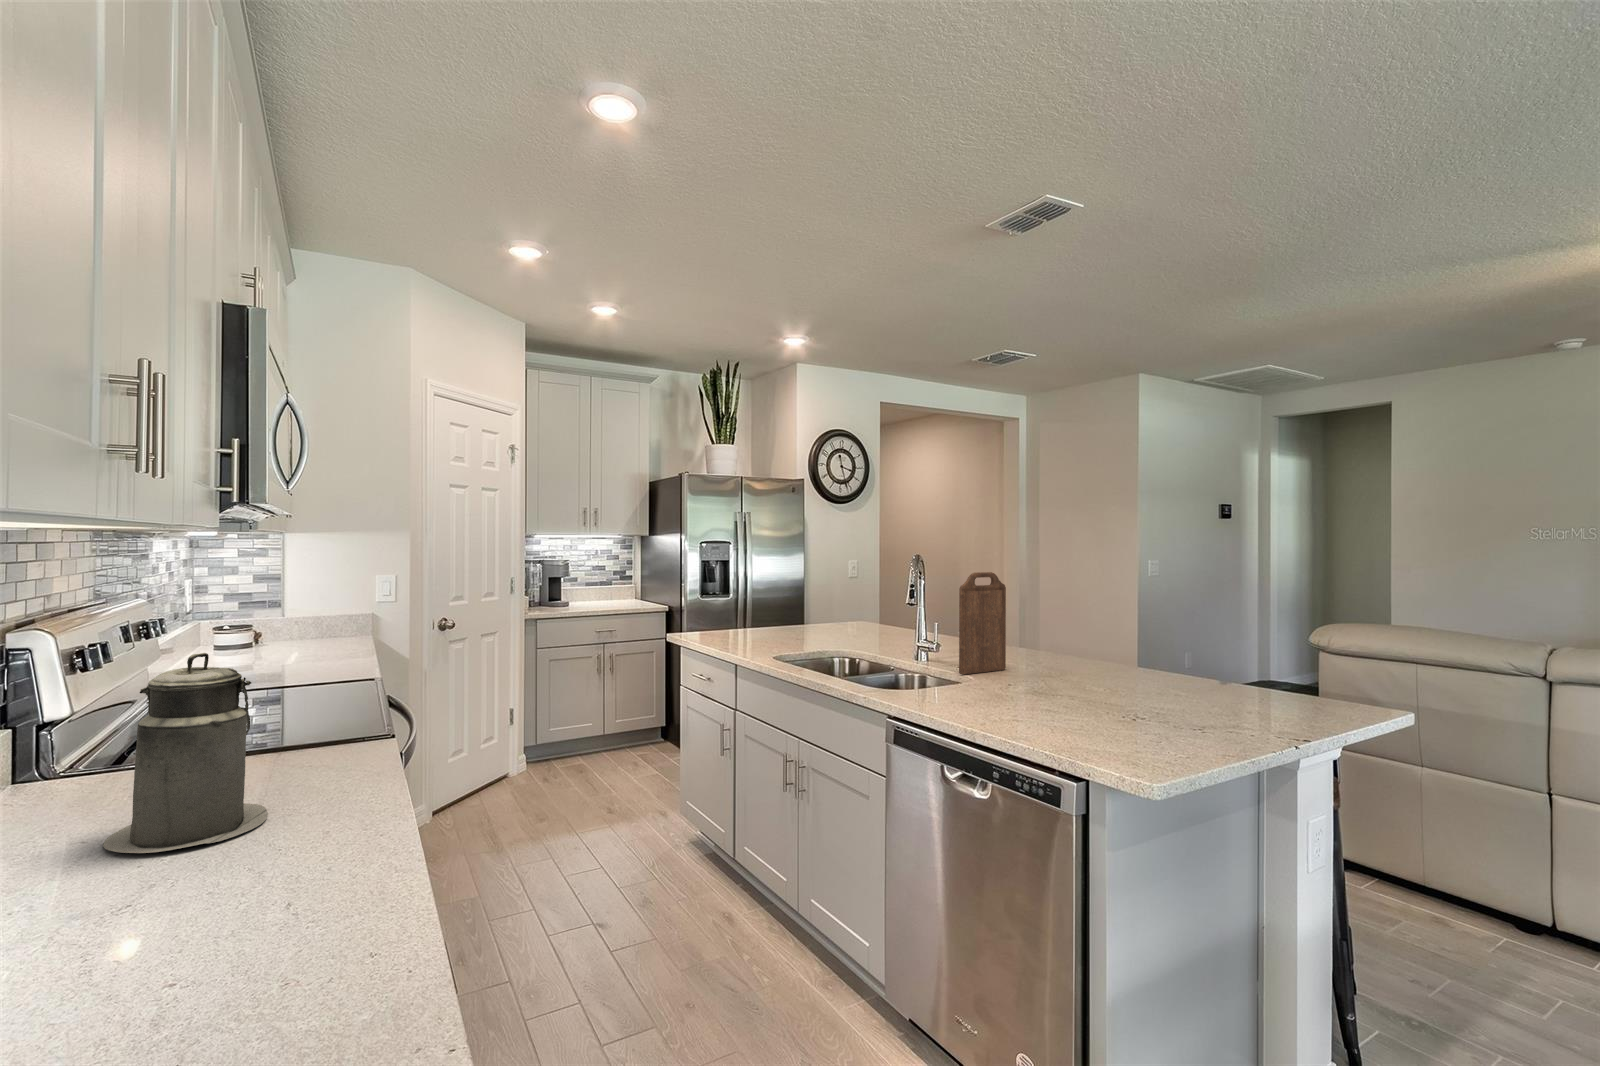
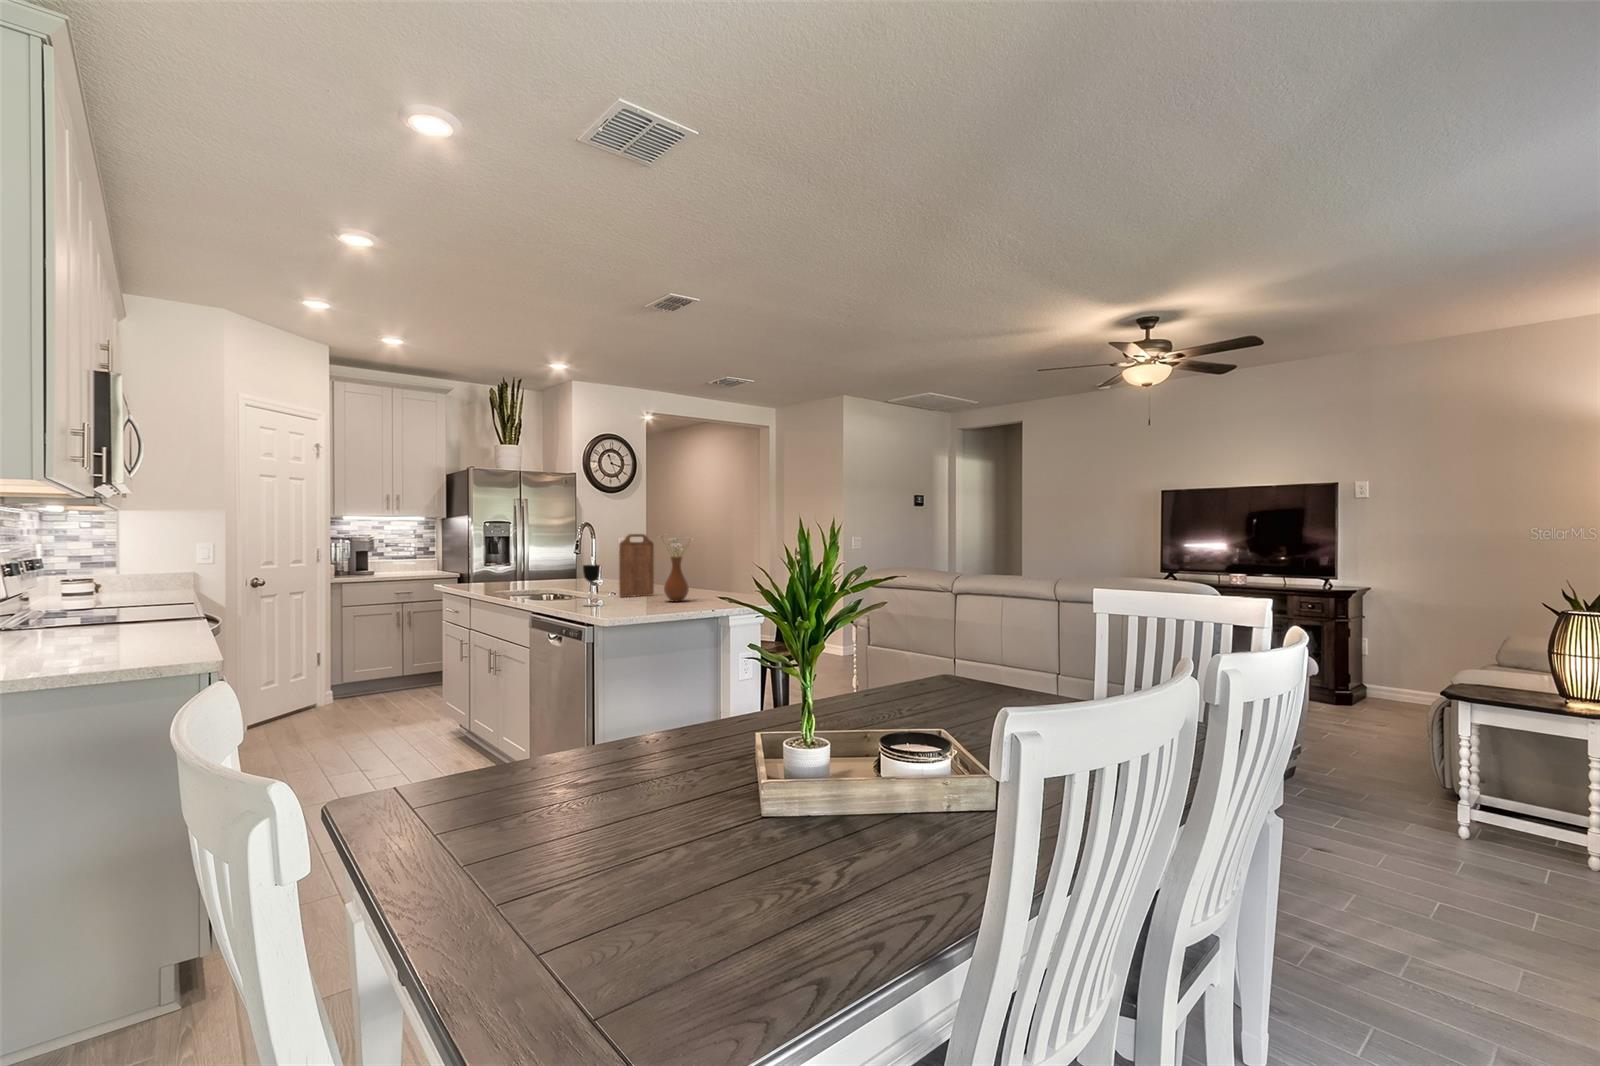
vase: none [1044,577,1115,694] -> present [662,536,690,602]
wine glass: none [936,630,964,703] -> present [583,565,600,606]
canister: present [103,653,268,853] -> none [76,555,158,642]

